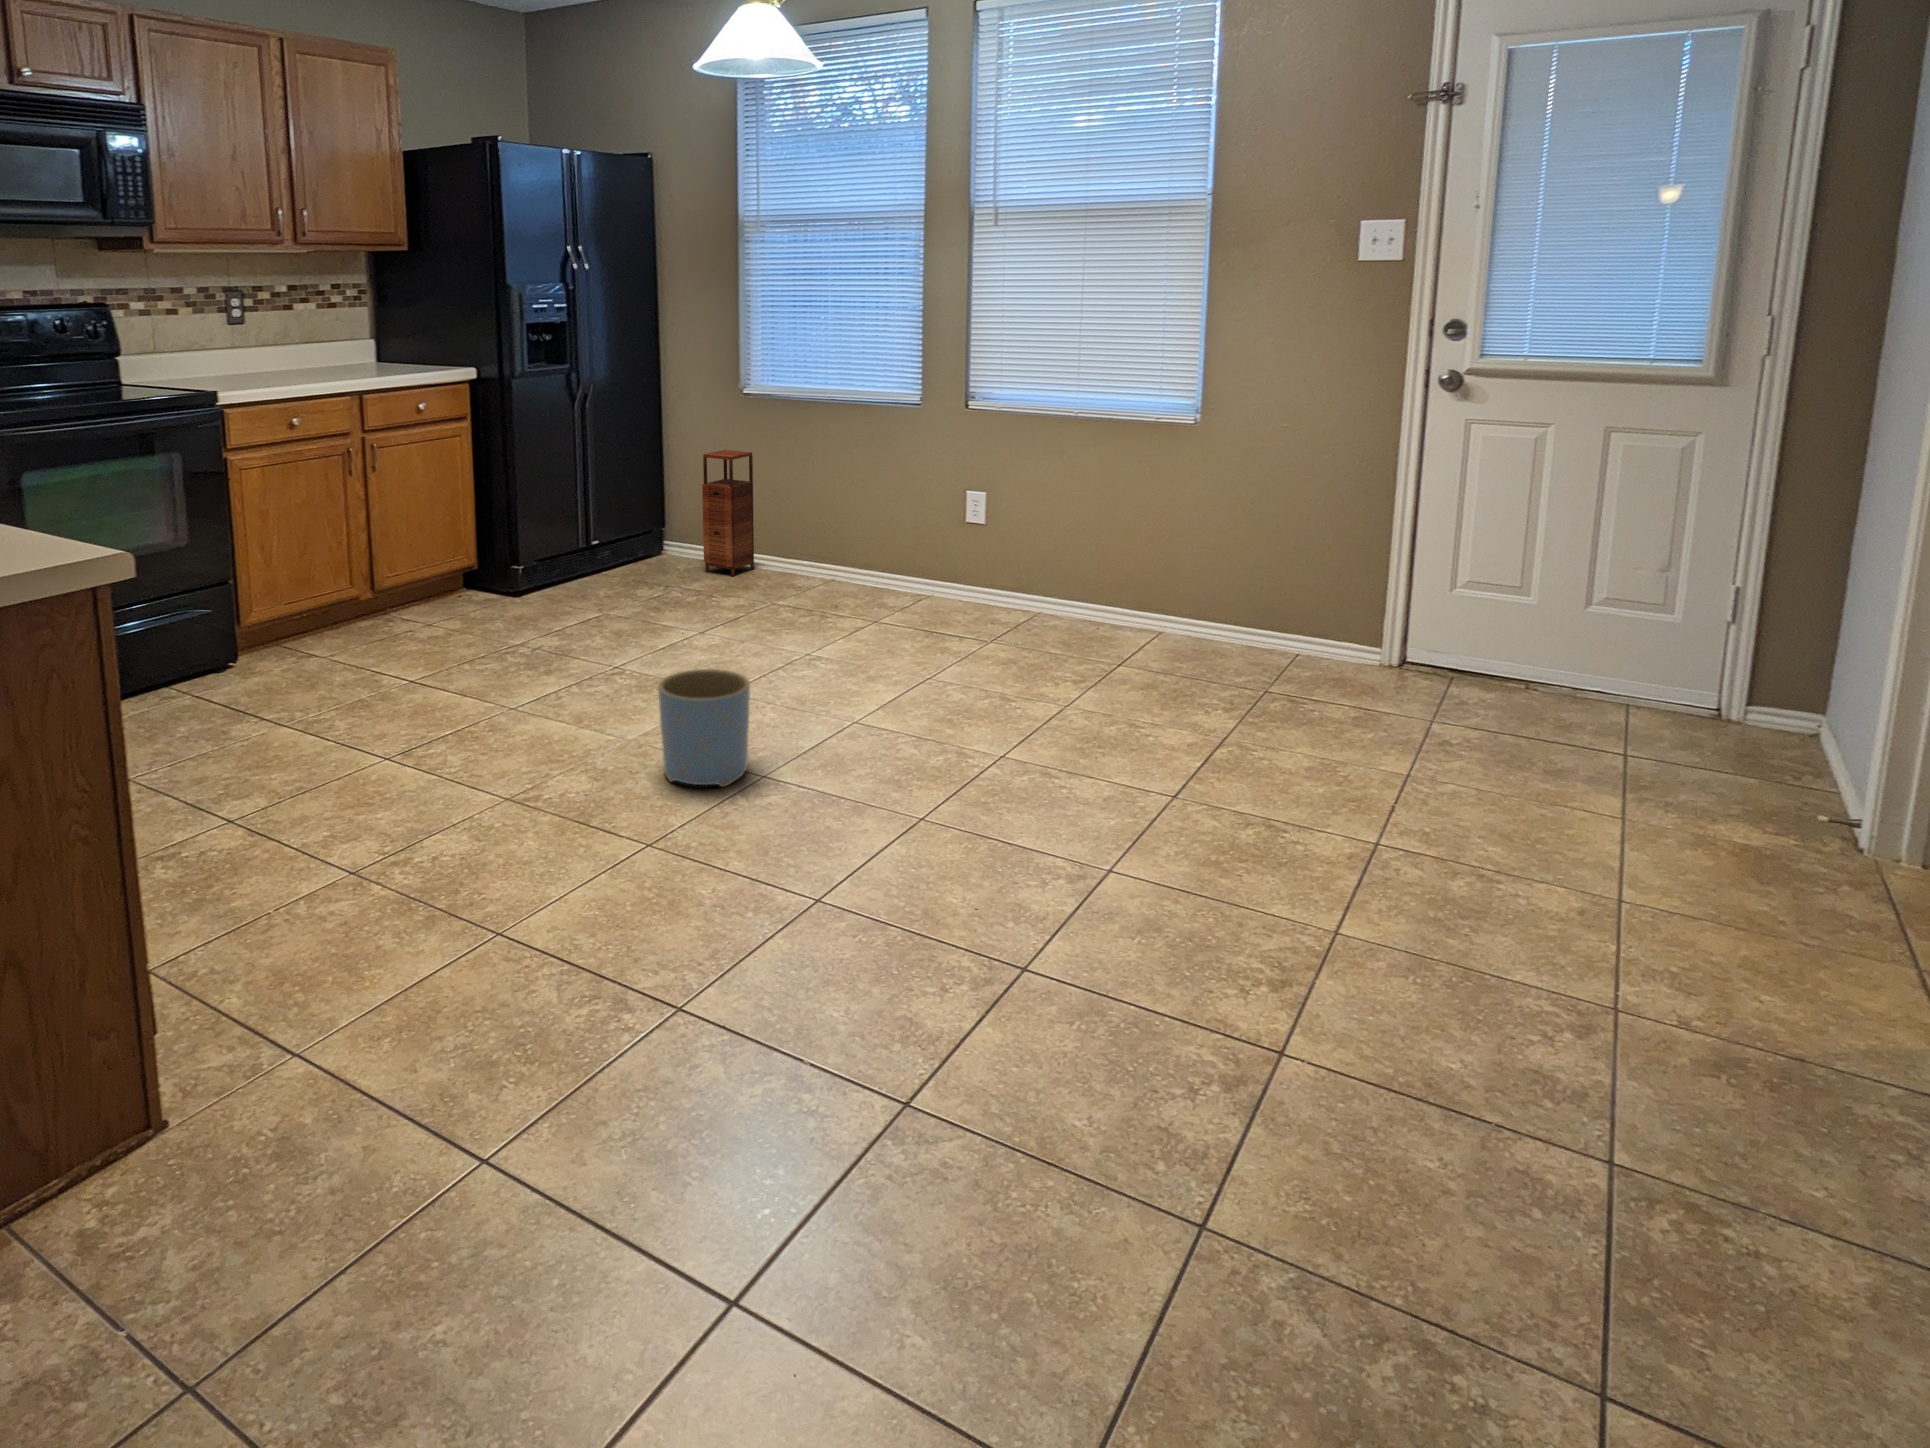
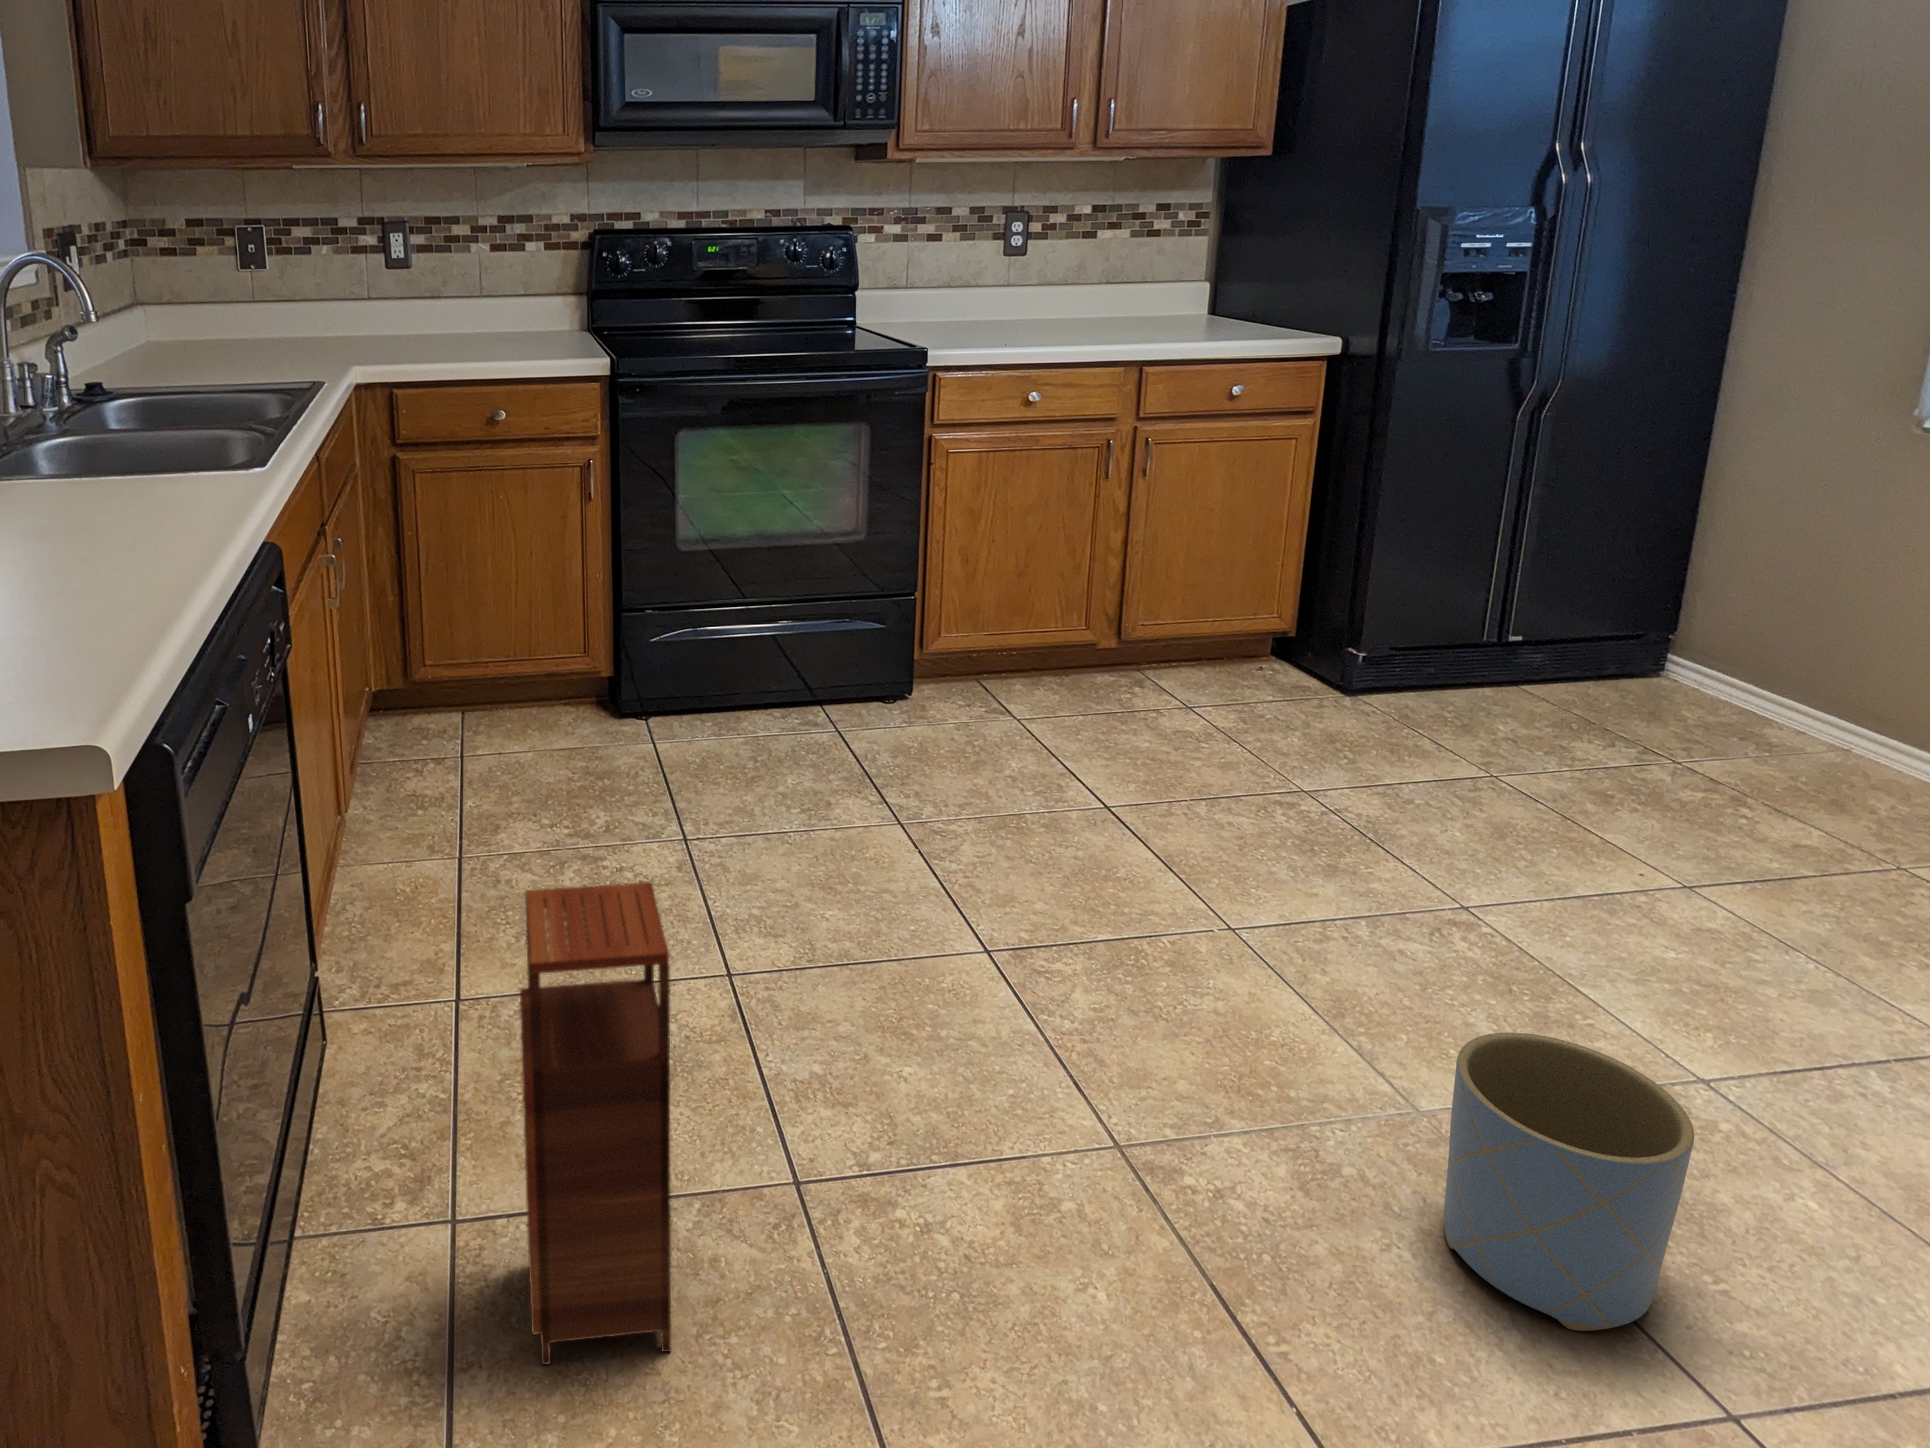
storage cabinet: present [702,450,754,576] -> present [520,882,671,1365]

